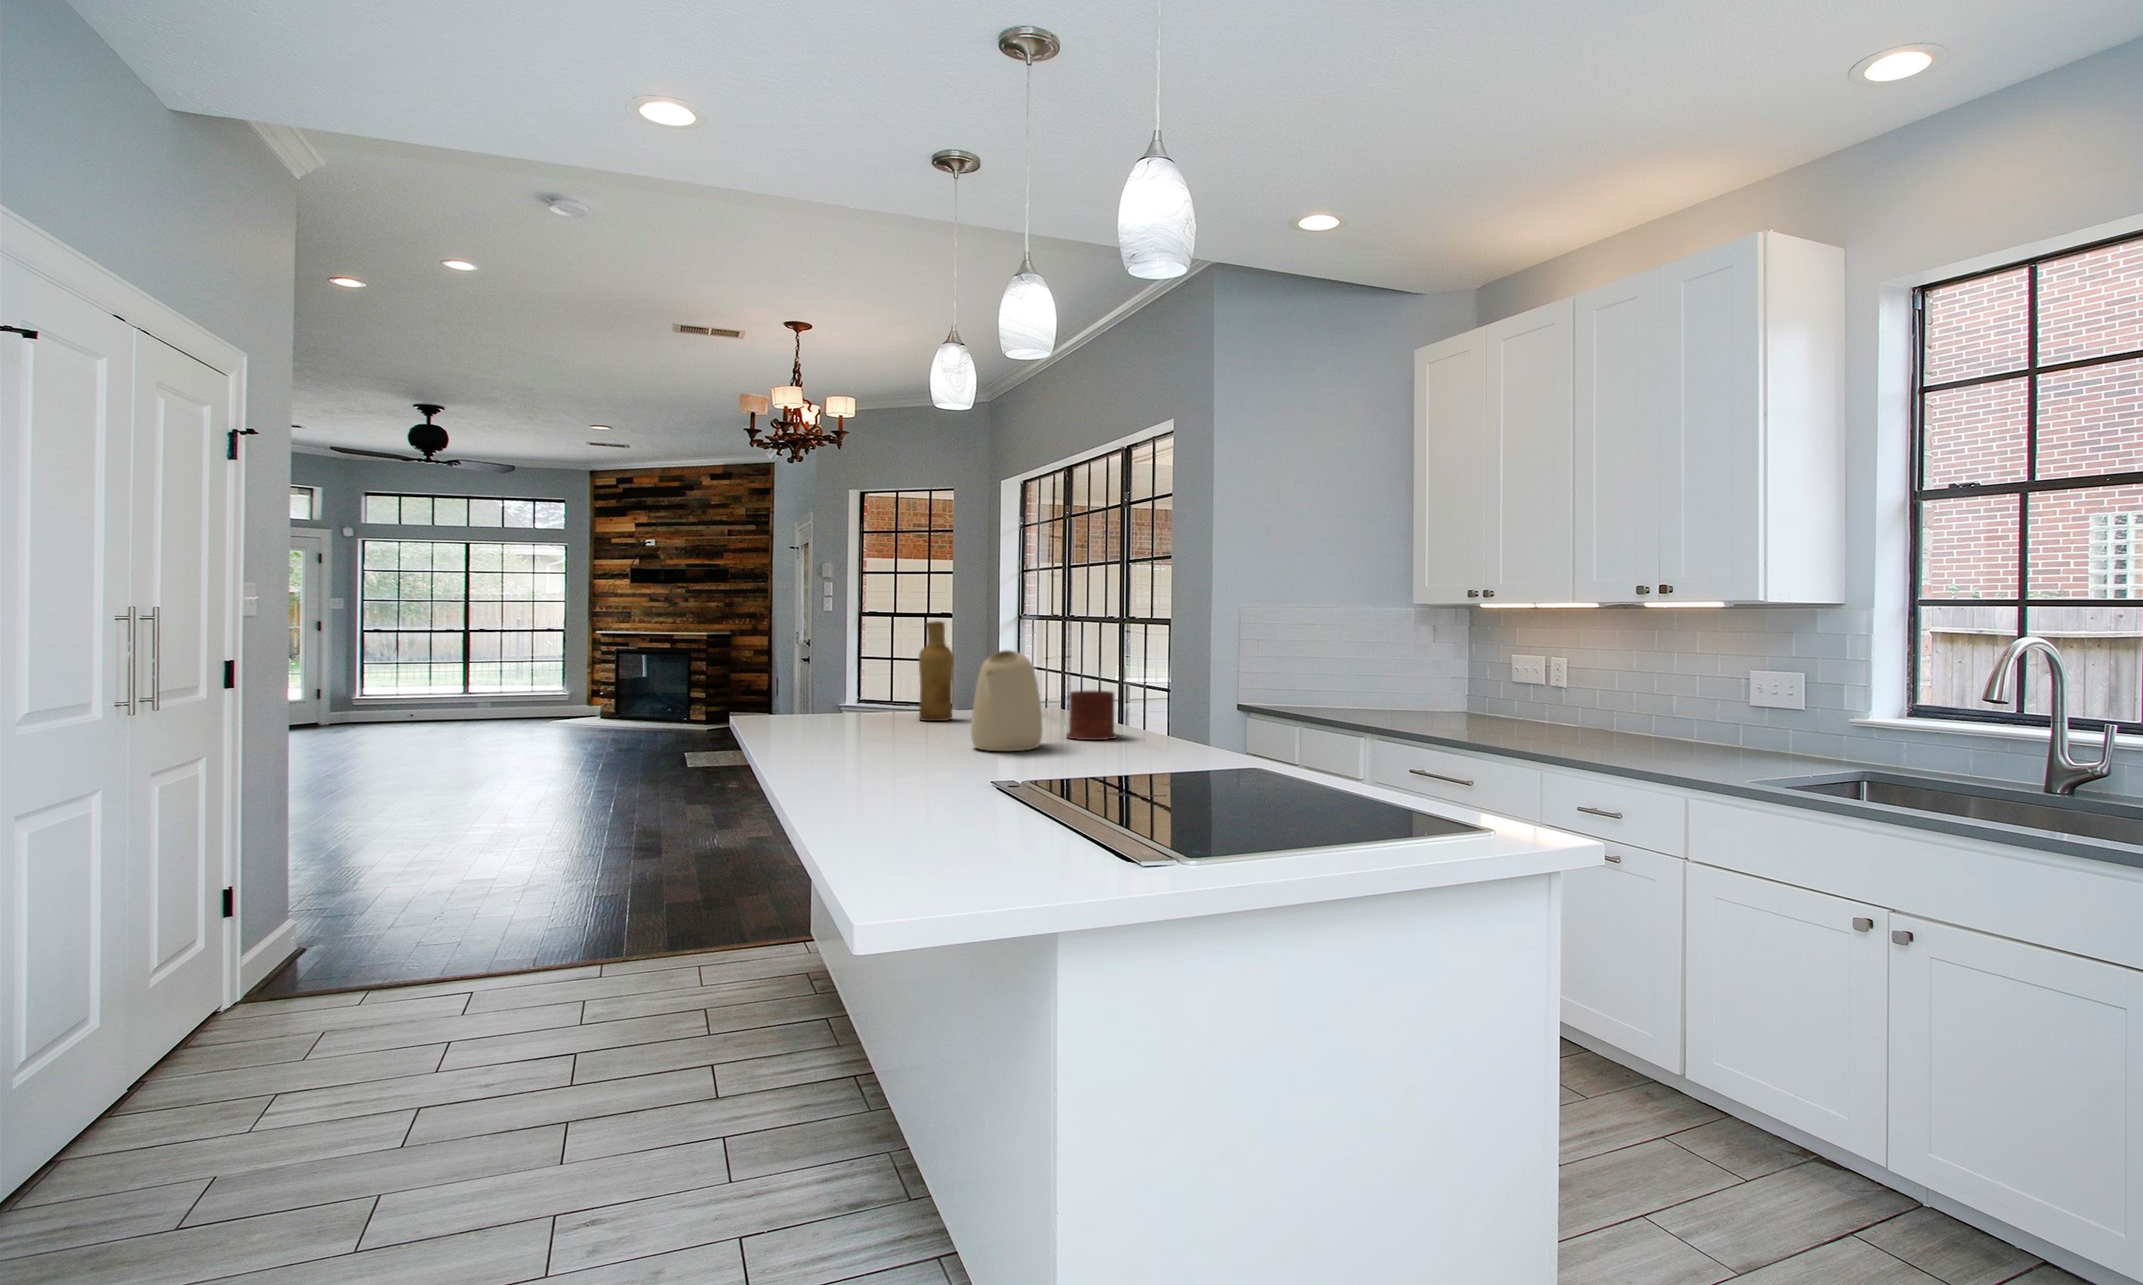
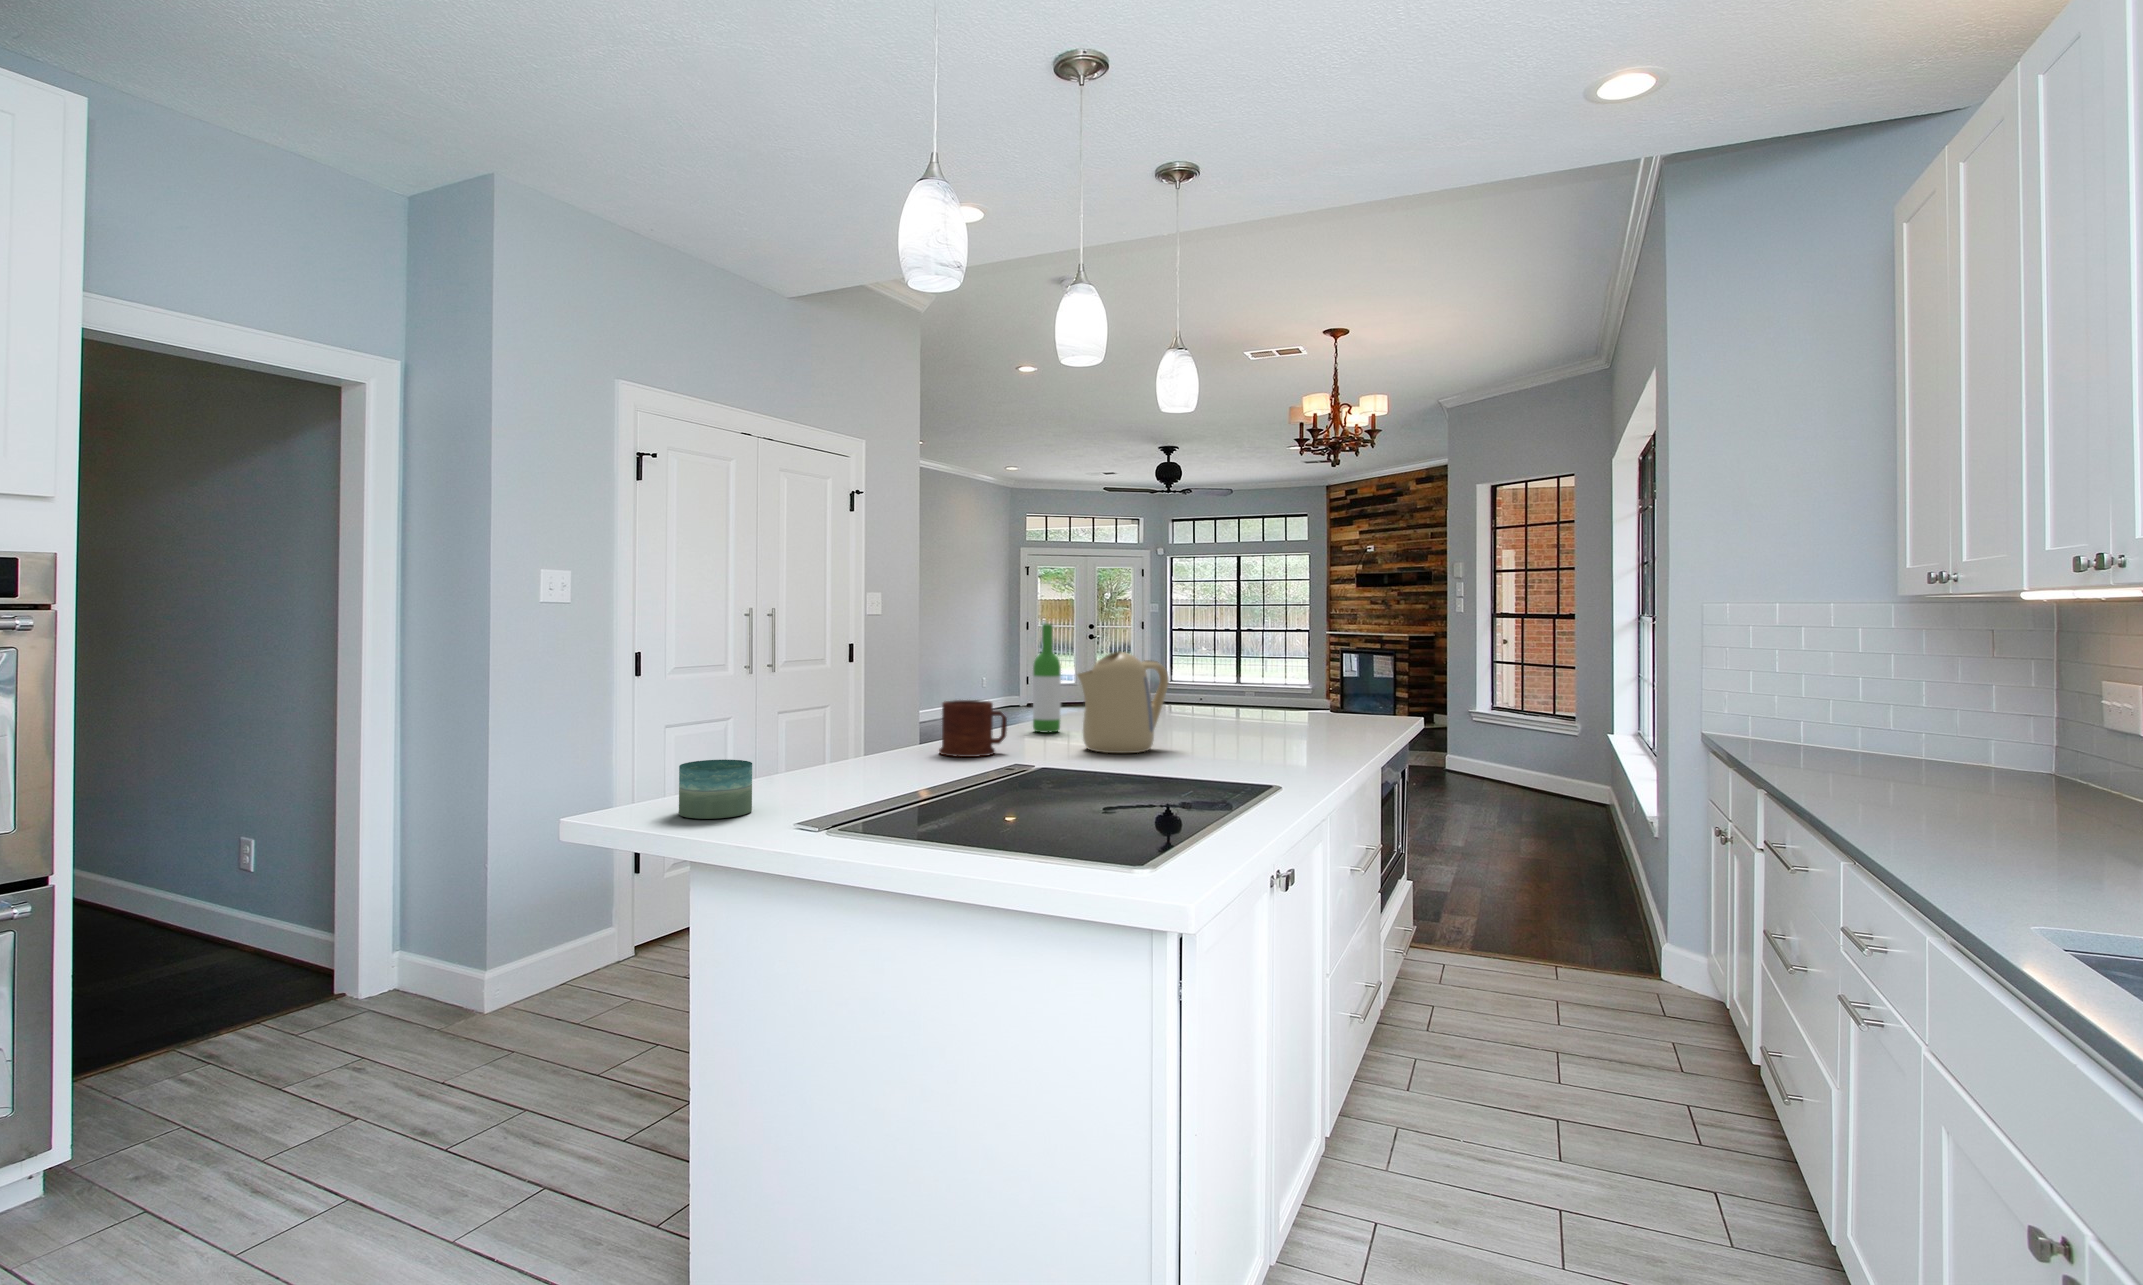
vase: present [919,621,954,721] -> none [1186,623,1221,723]
wine bottle: none [846,624,878,743] -> present [1033,624,1061,733]
mug: present [1067,691,1117,740] -> present [939,700,1007,757]
candle: none [978,785,1060,856] -> present [679,760,752,819]

